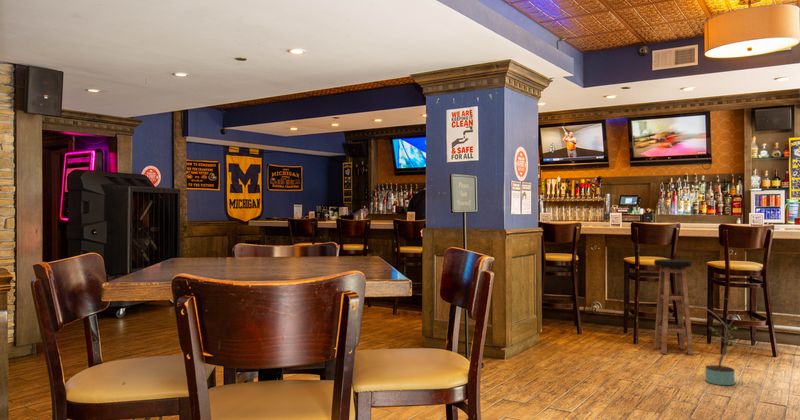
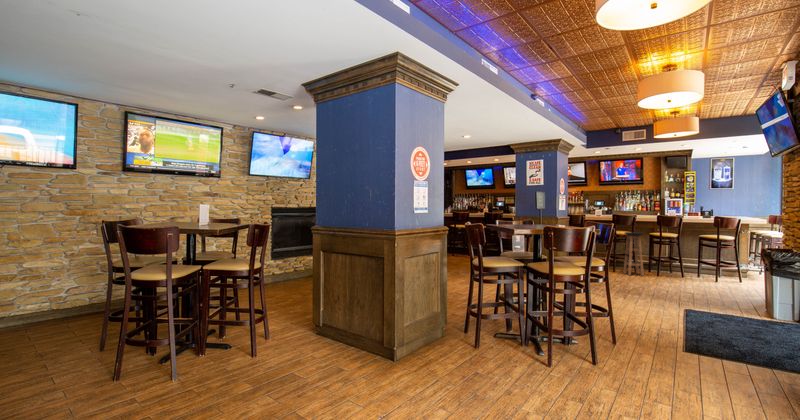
potted plant: present [695,298,746,385] -> none [648,249,674,286]

